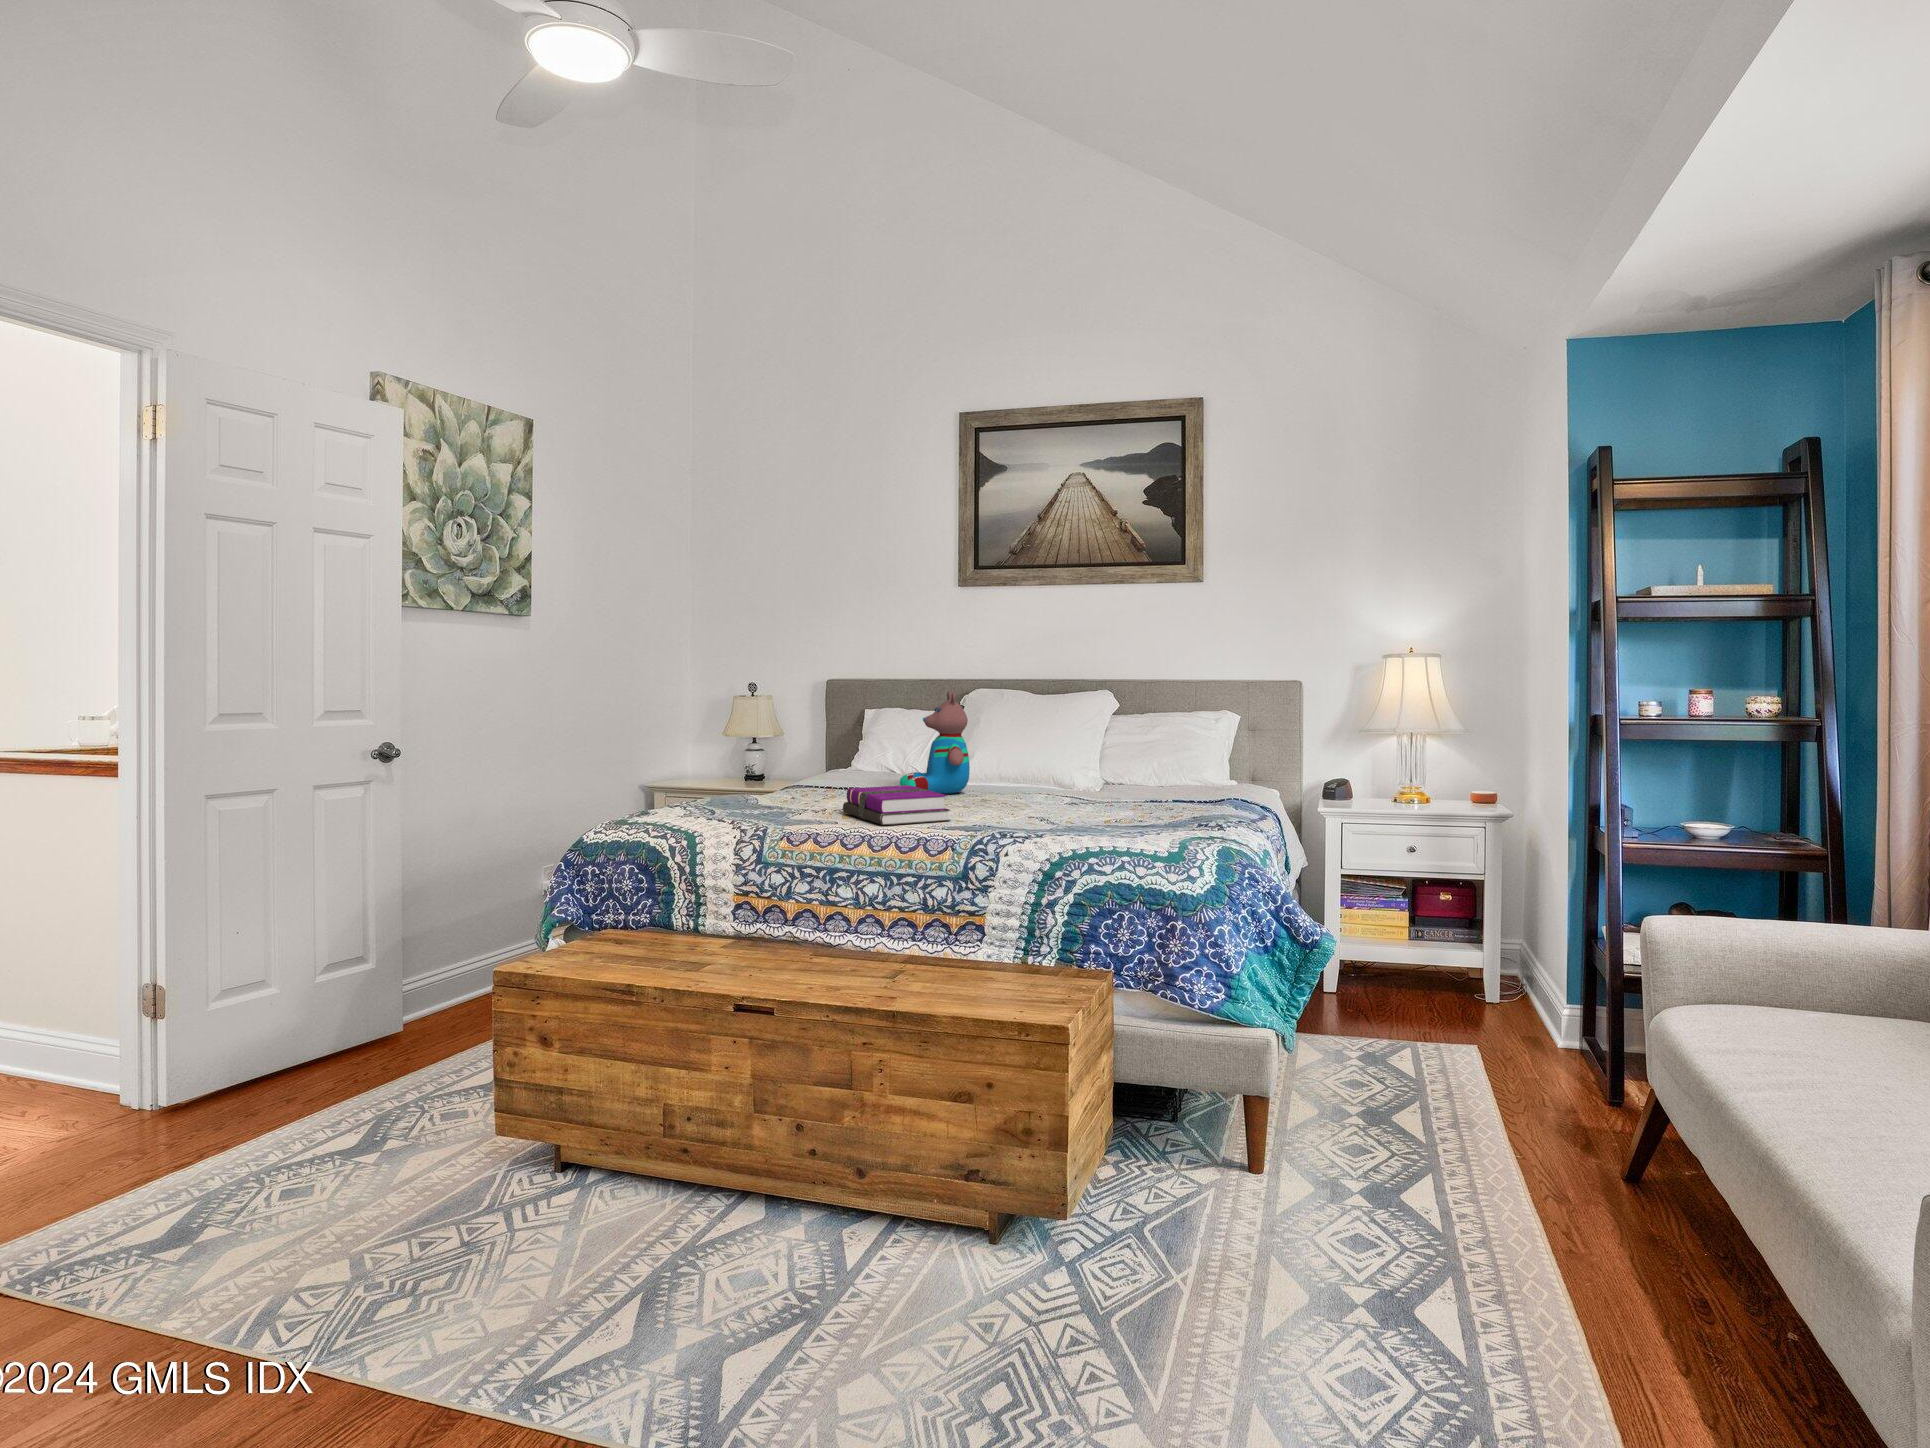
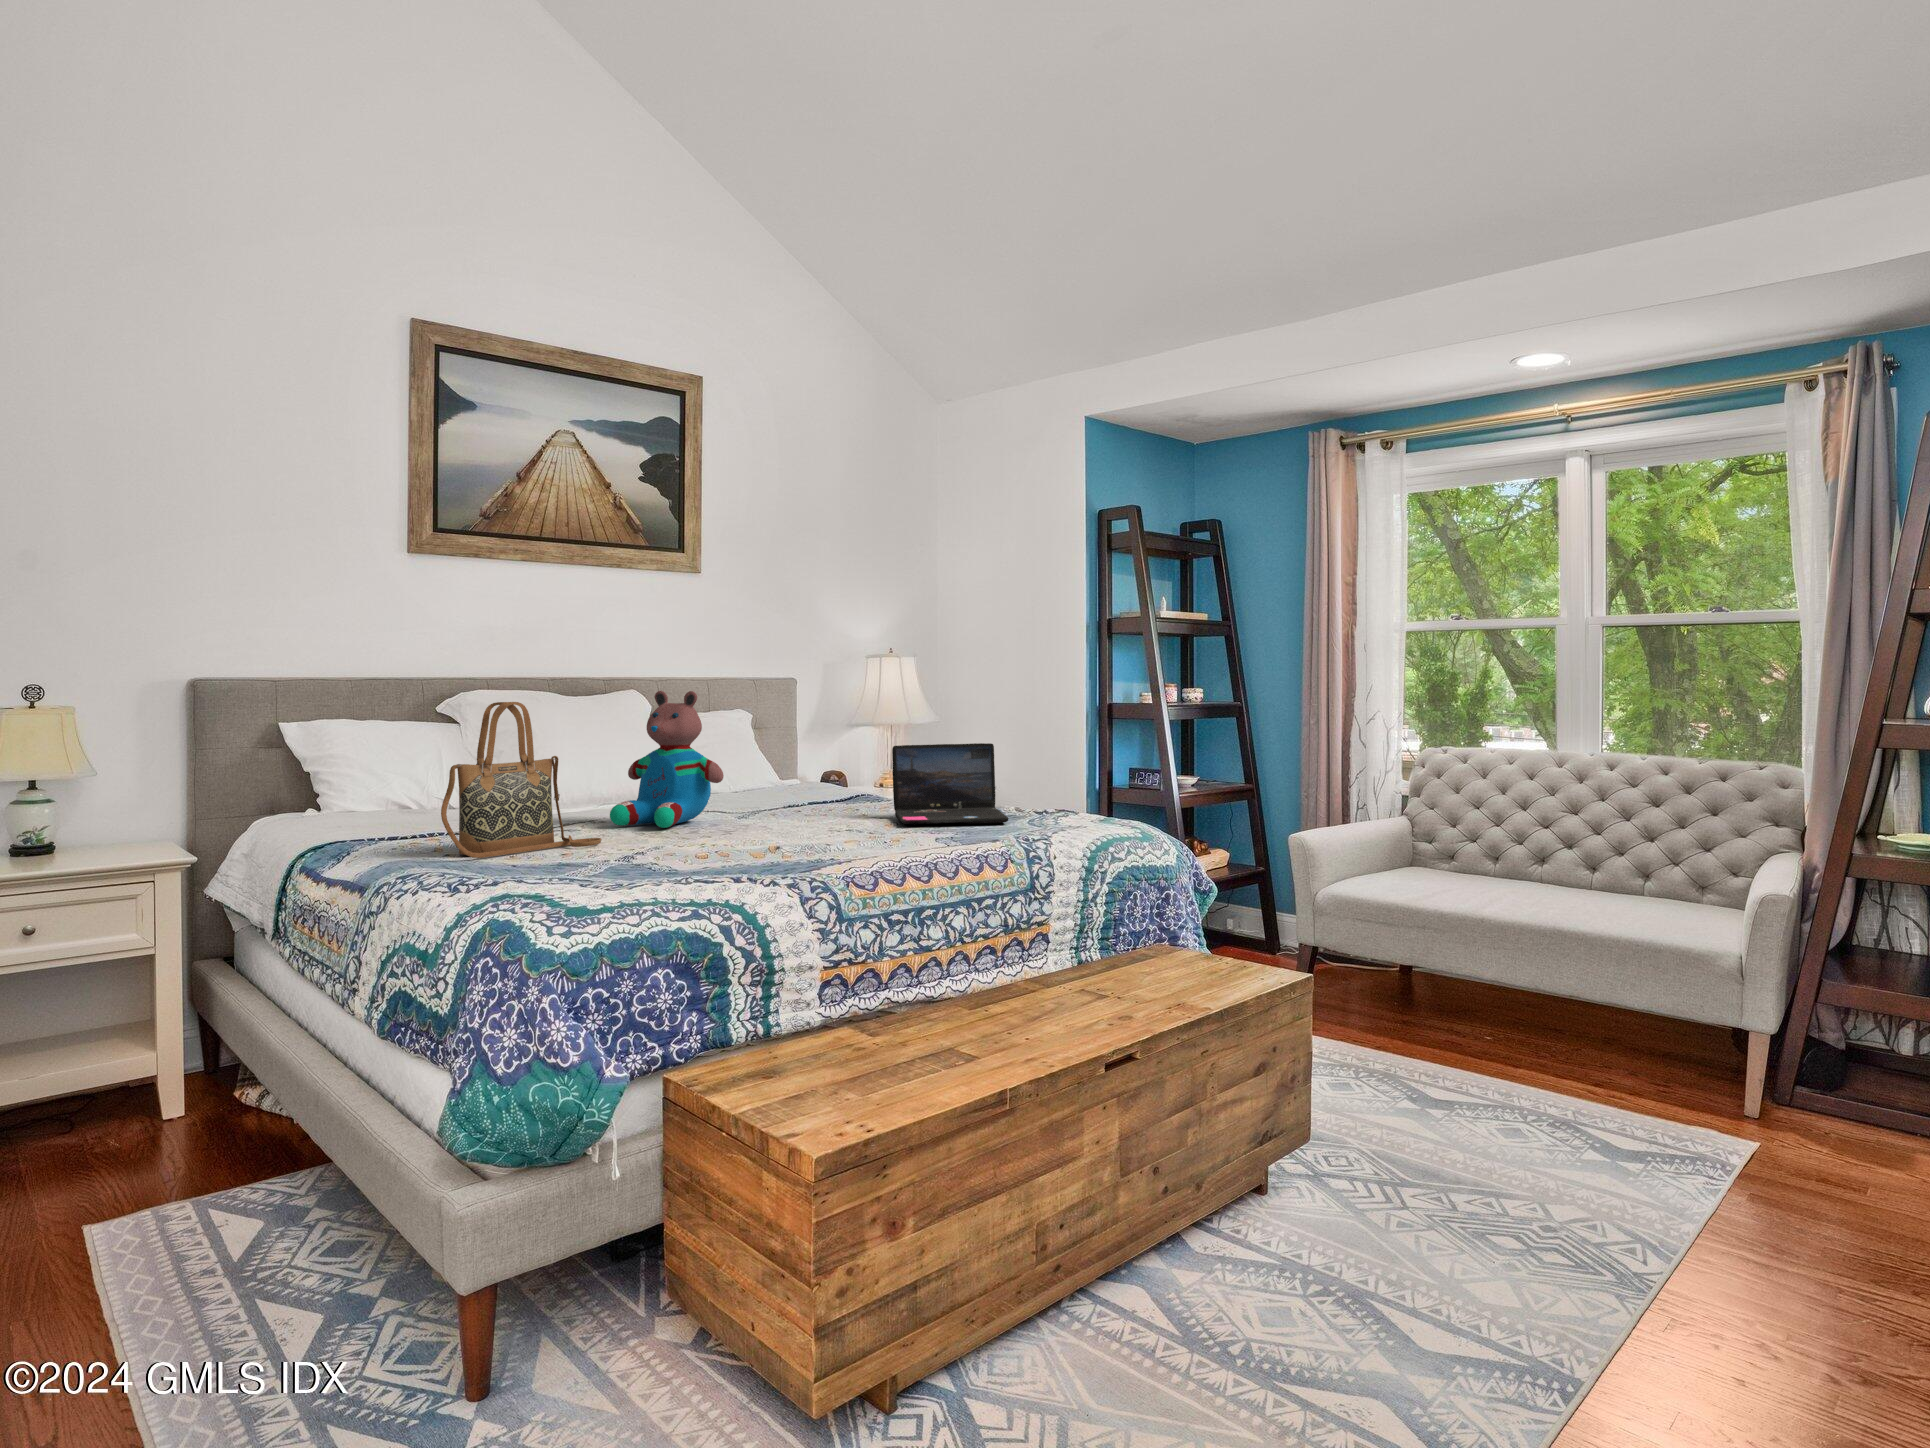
handbag: none [736,696,835,798] -> present [441,702,602,858]
laptop: none [1015,748,1134,826] -> present [892,743,1008,825]
notebook: present [843,785,950,825] -> none [743,806,881,851]

